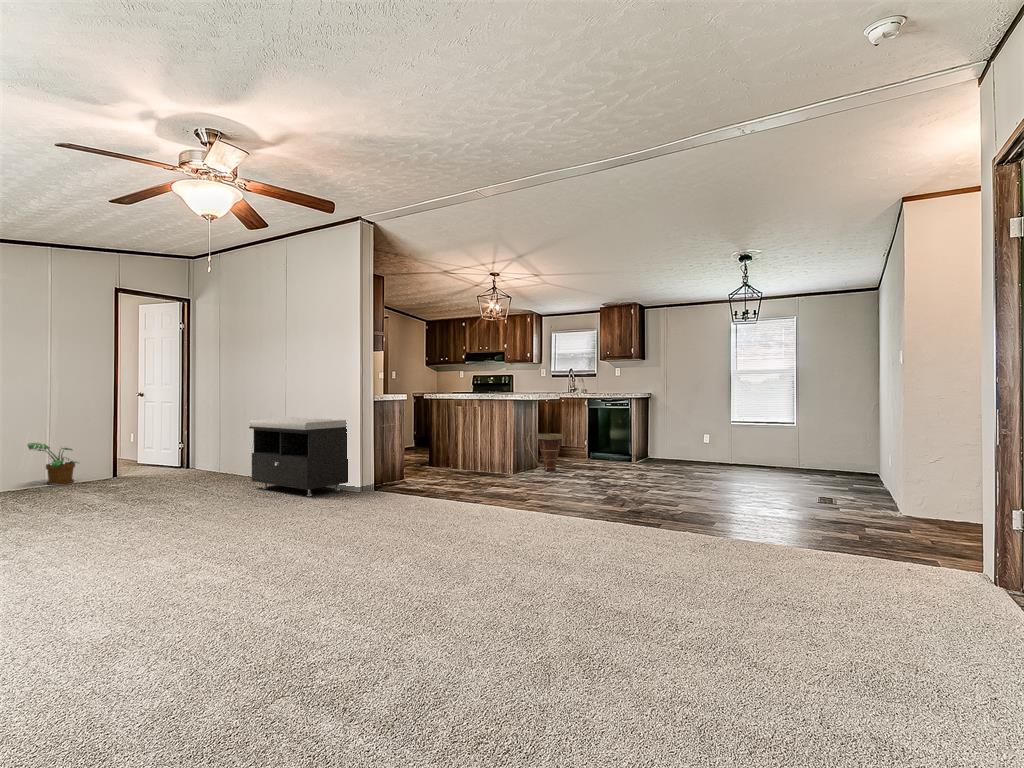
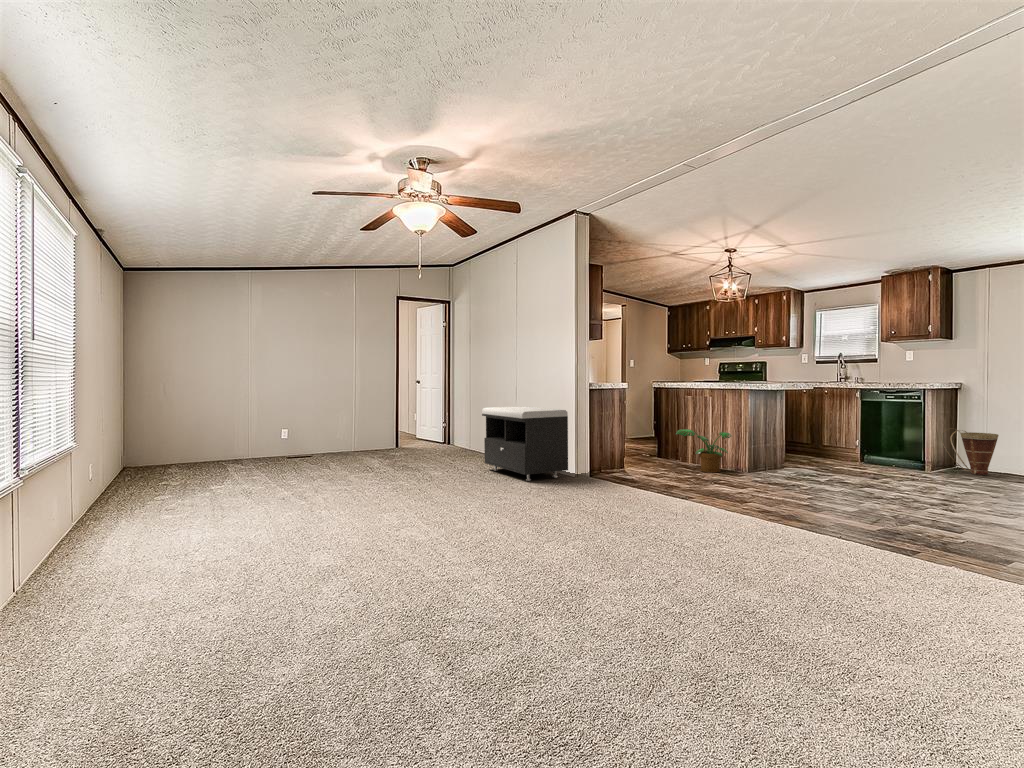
basket: present [523,432,563,471] -> present [941,430,999,475]
potted plant: present [27,443,79,485] -> present [676,429,732,473]

